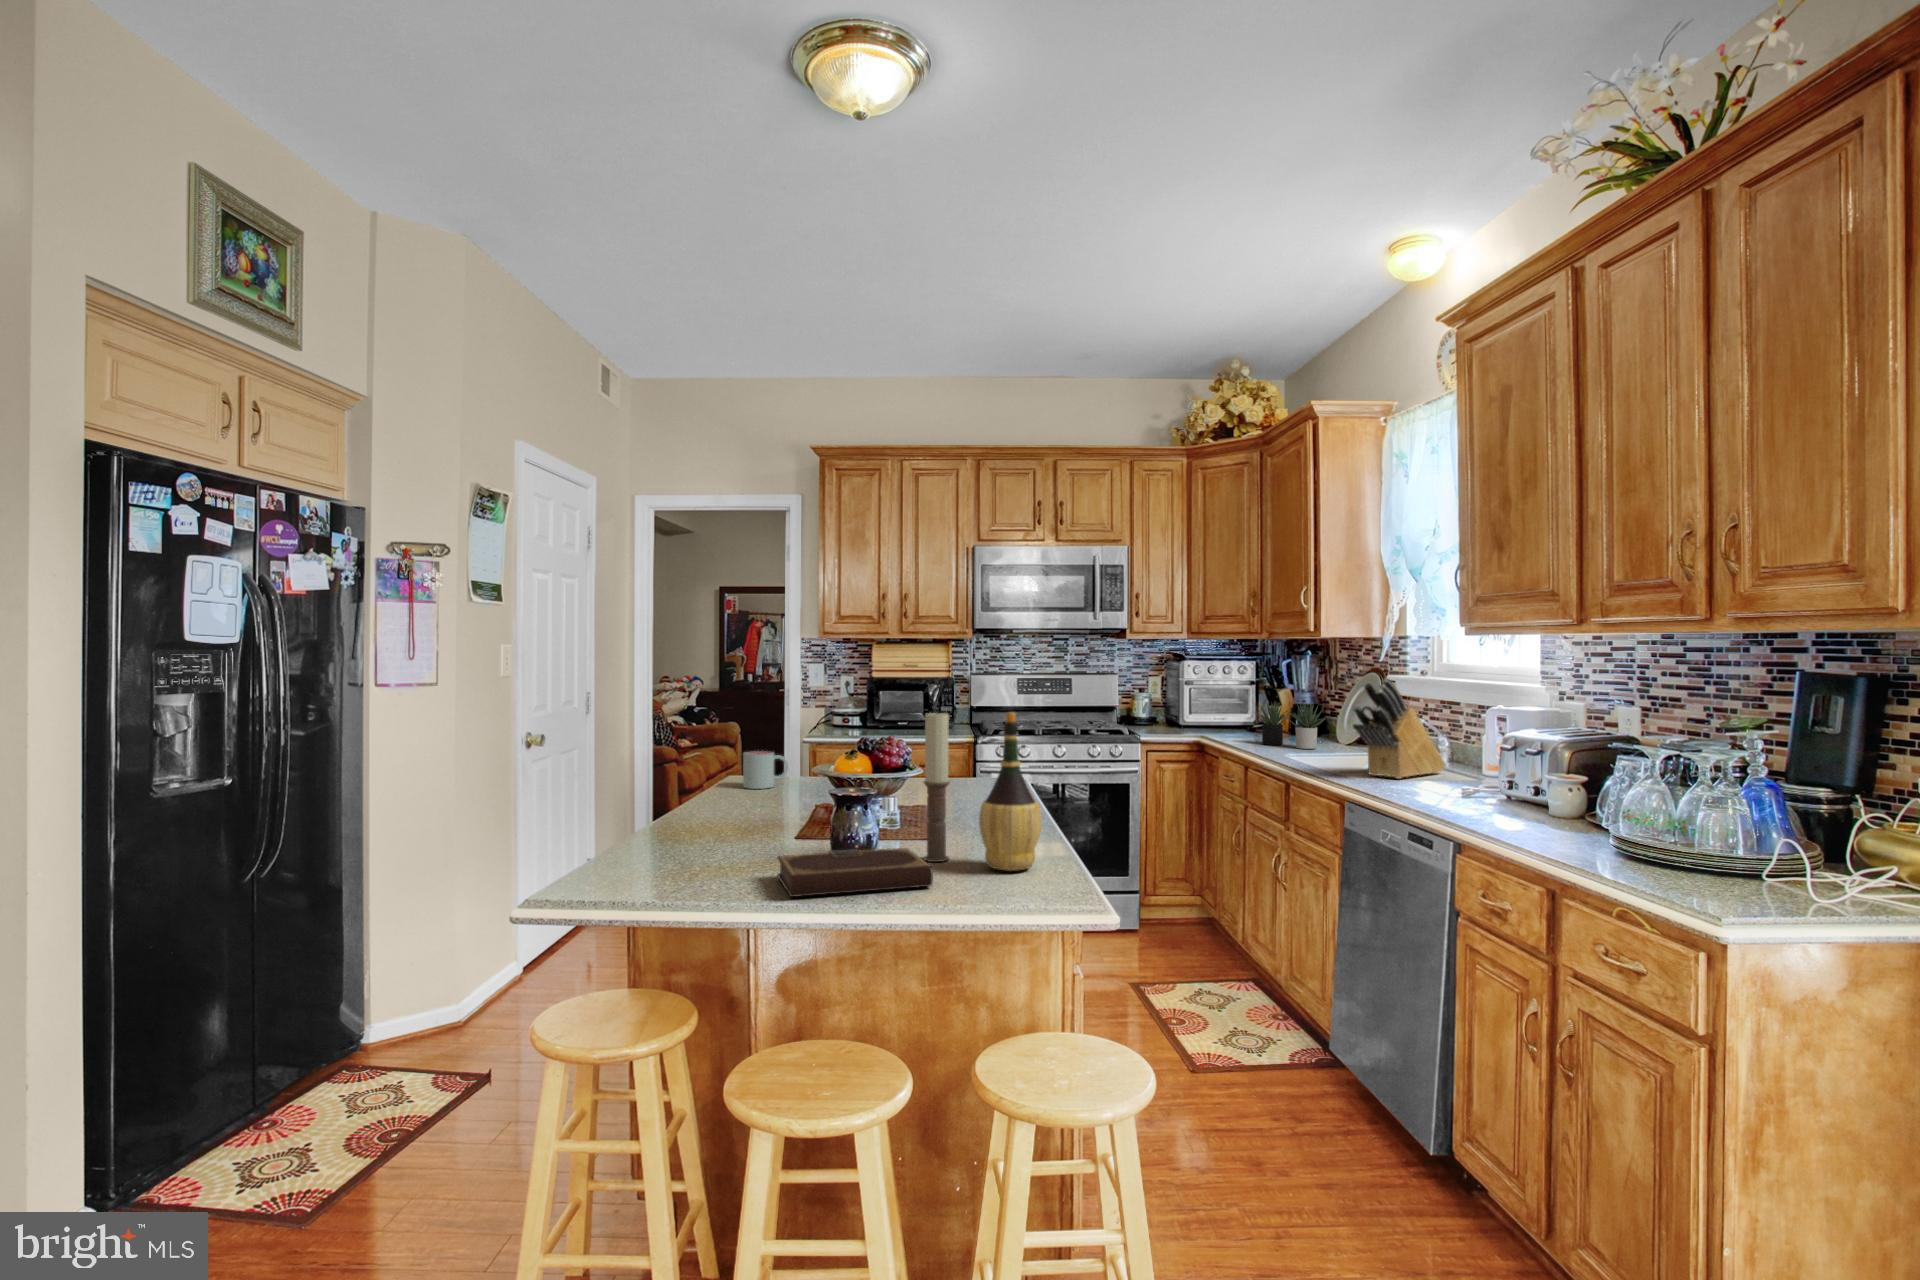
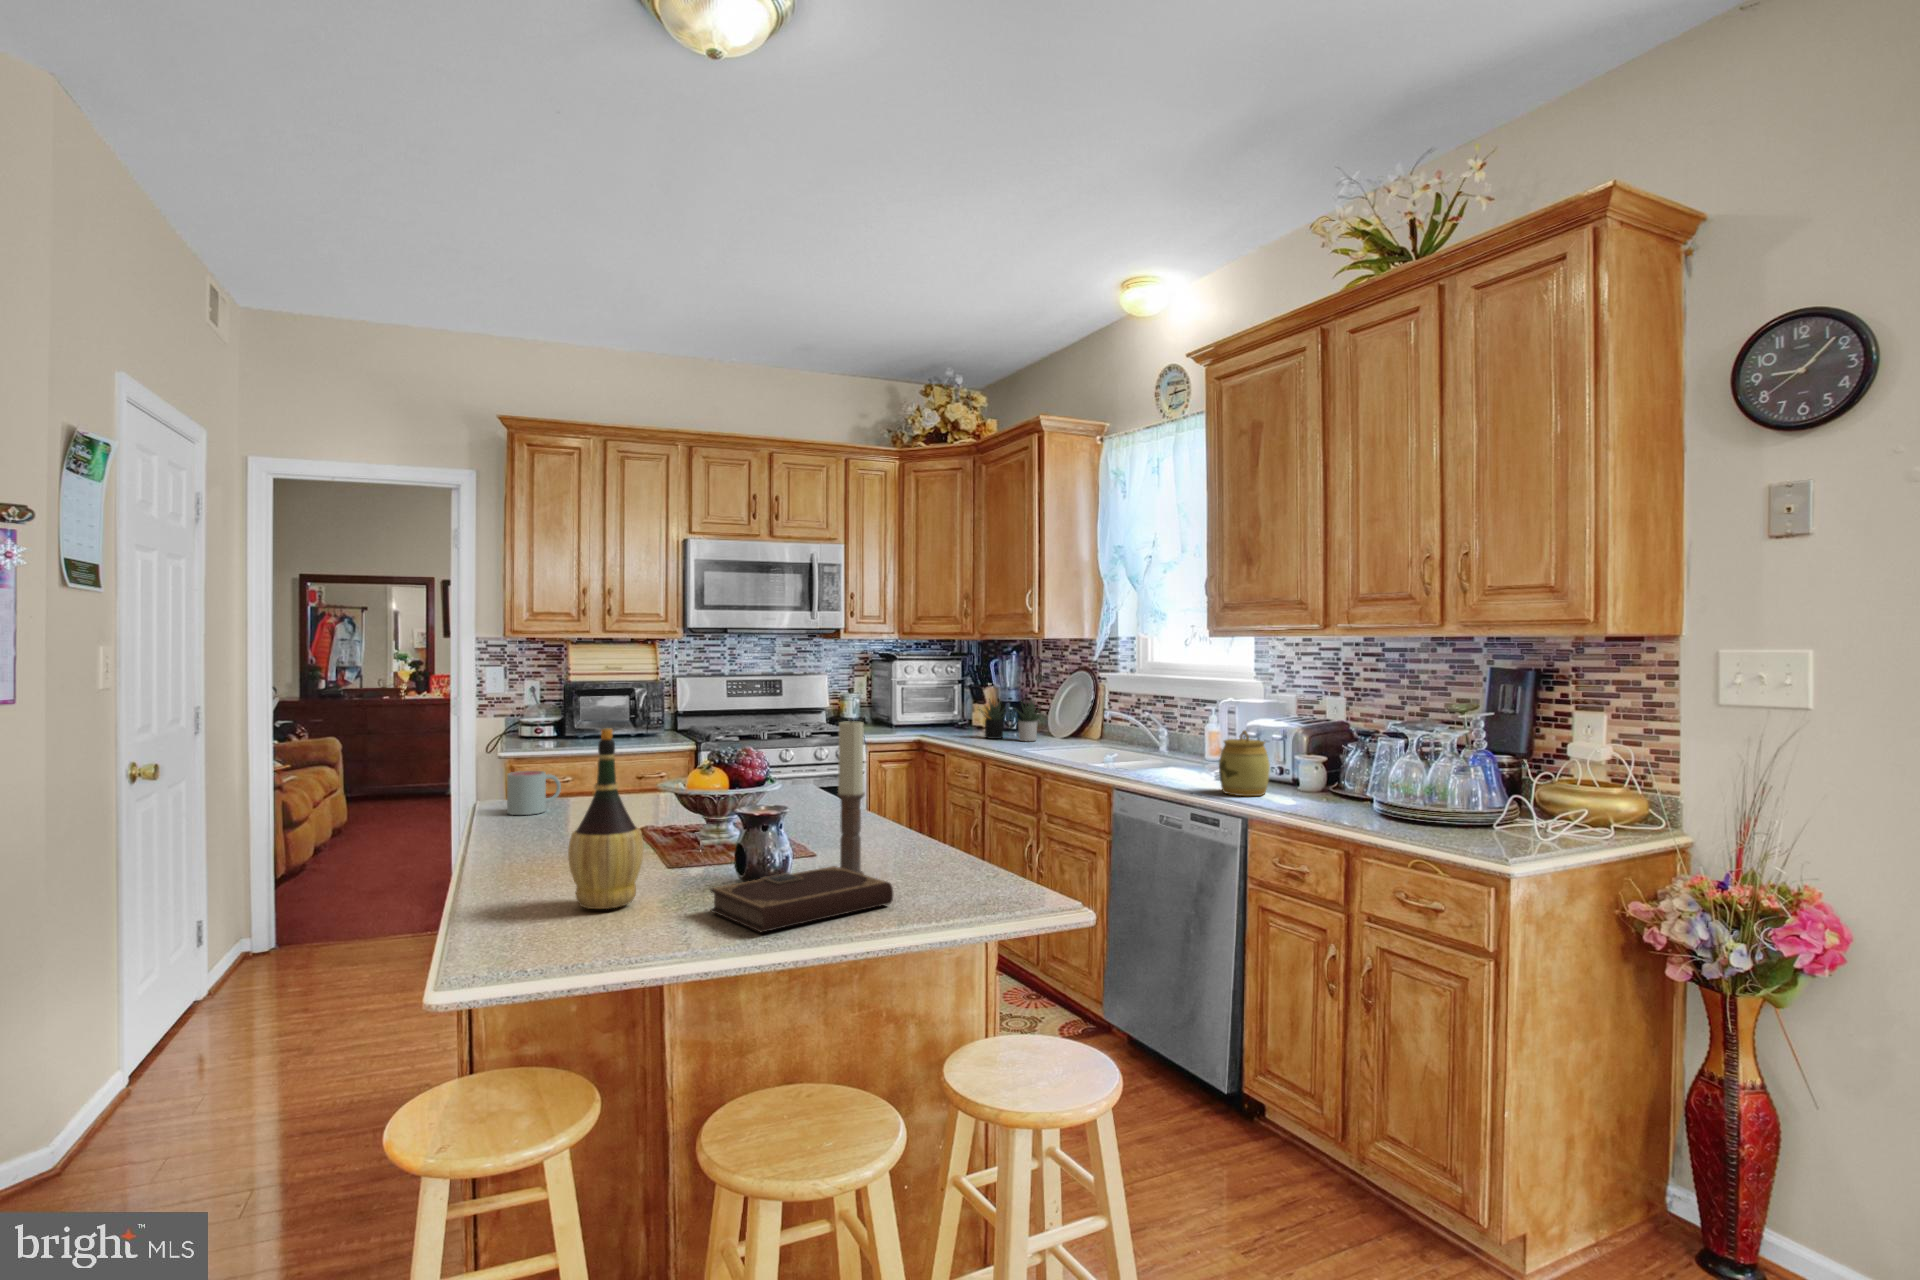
knife block: present [1353,678,1445,779] -> none [1105,675,1169,765]
wine bottle: present [979,712,1042,871] -> present [568,728,644,909]
jar: none [1445,742,1509,819] -> present [1219,730,1270,796]

